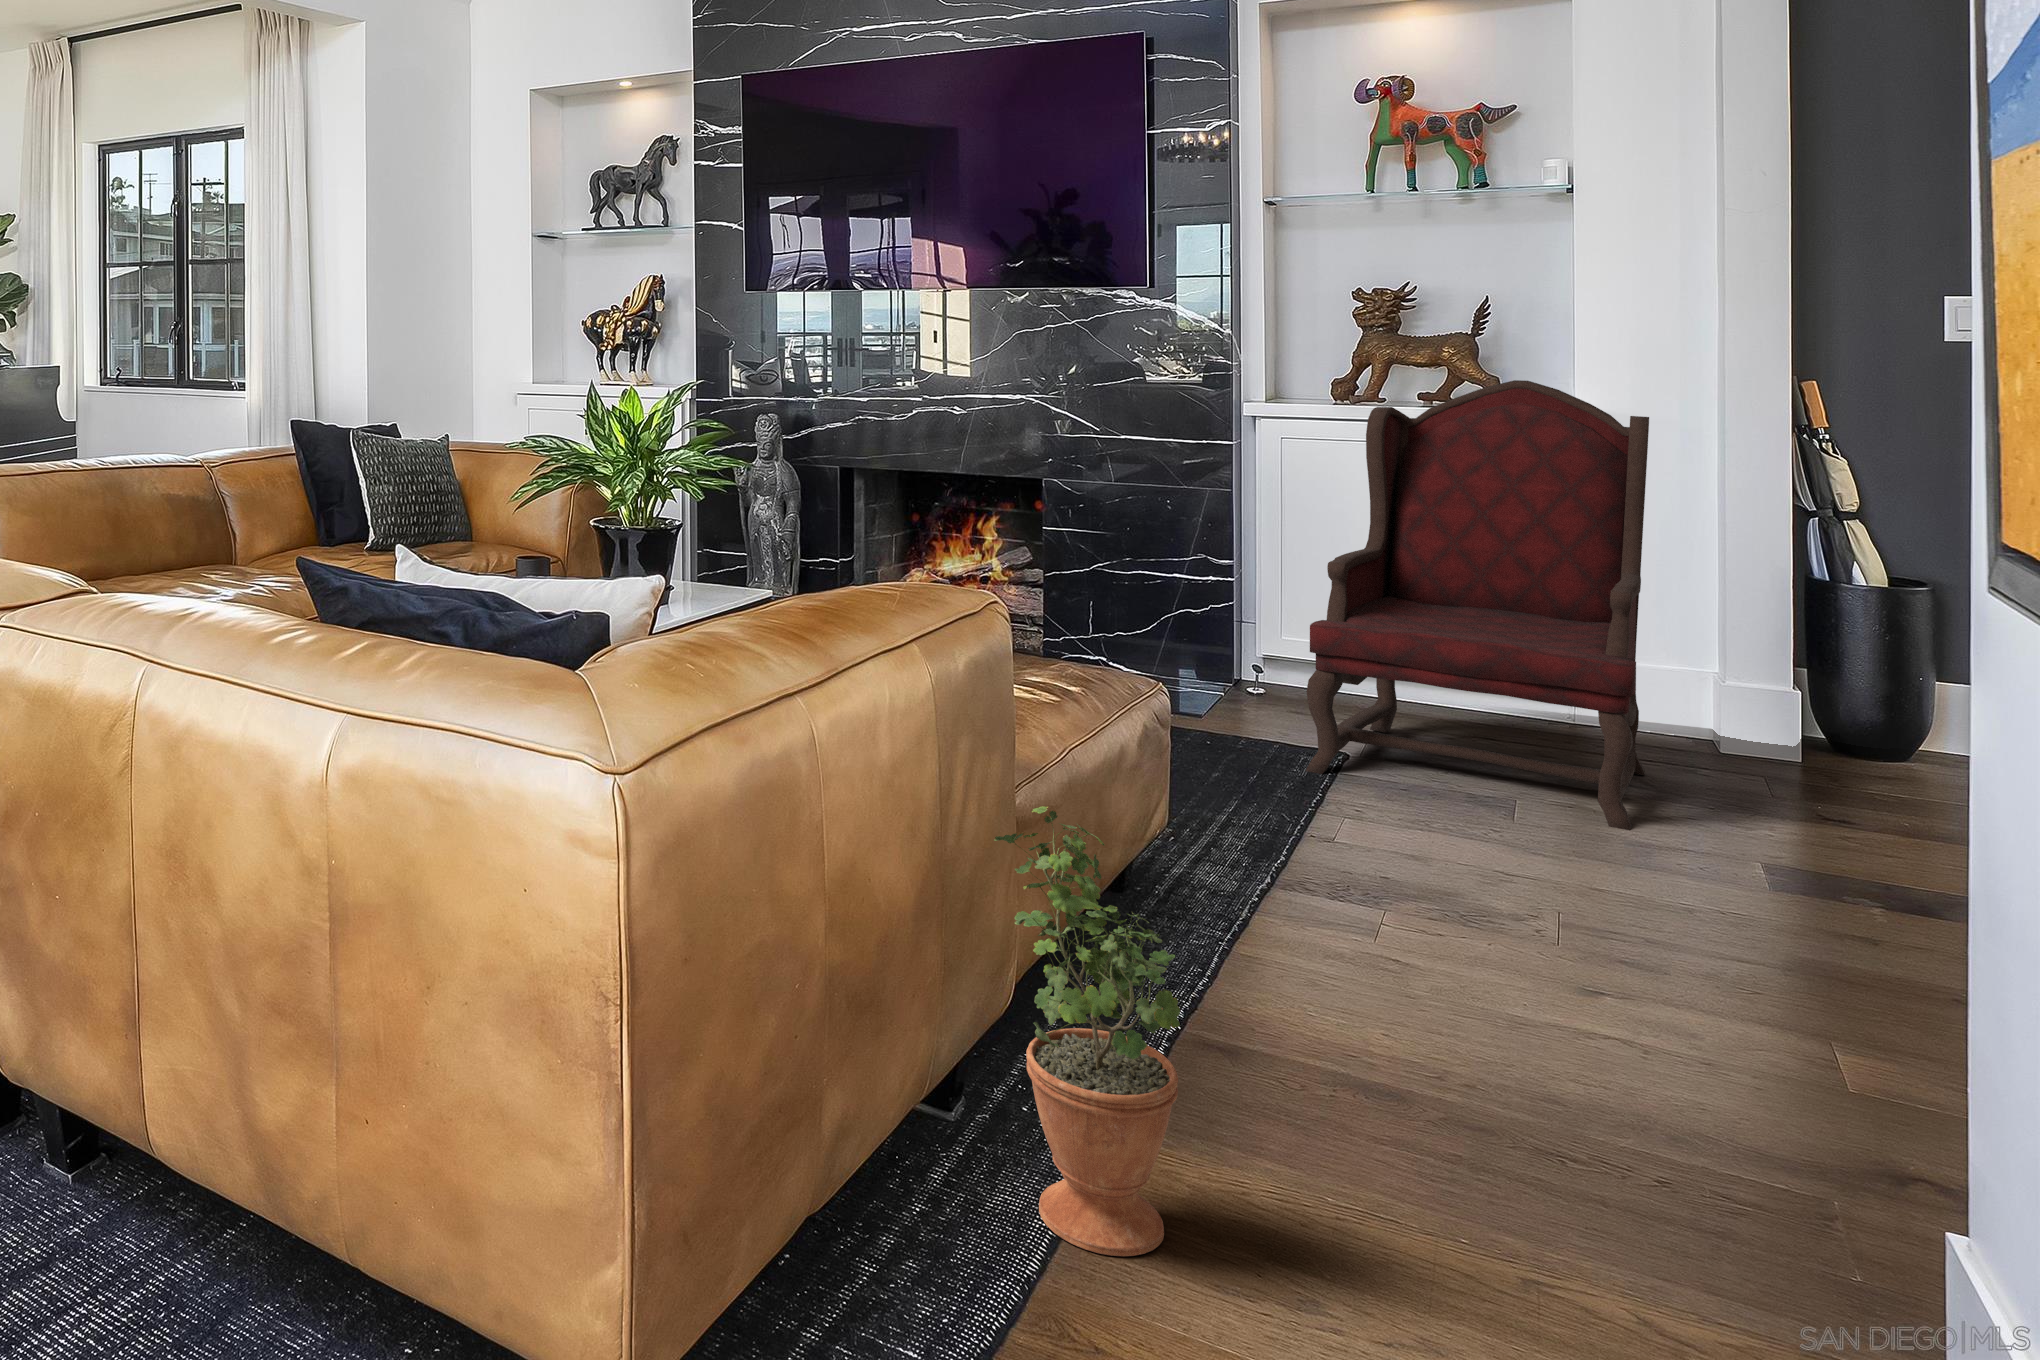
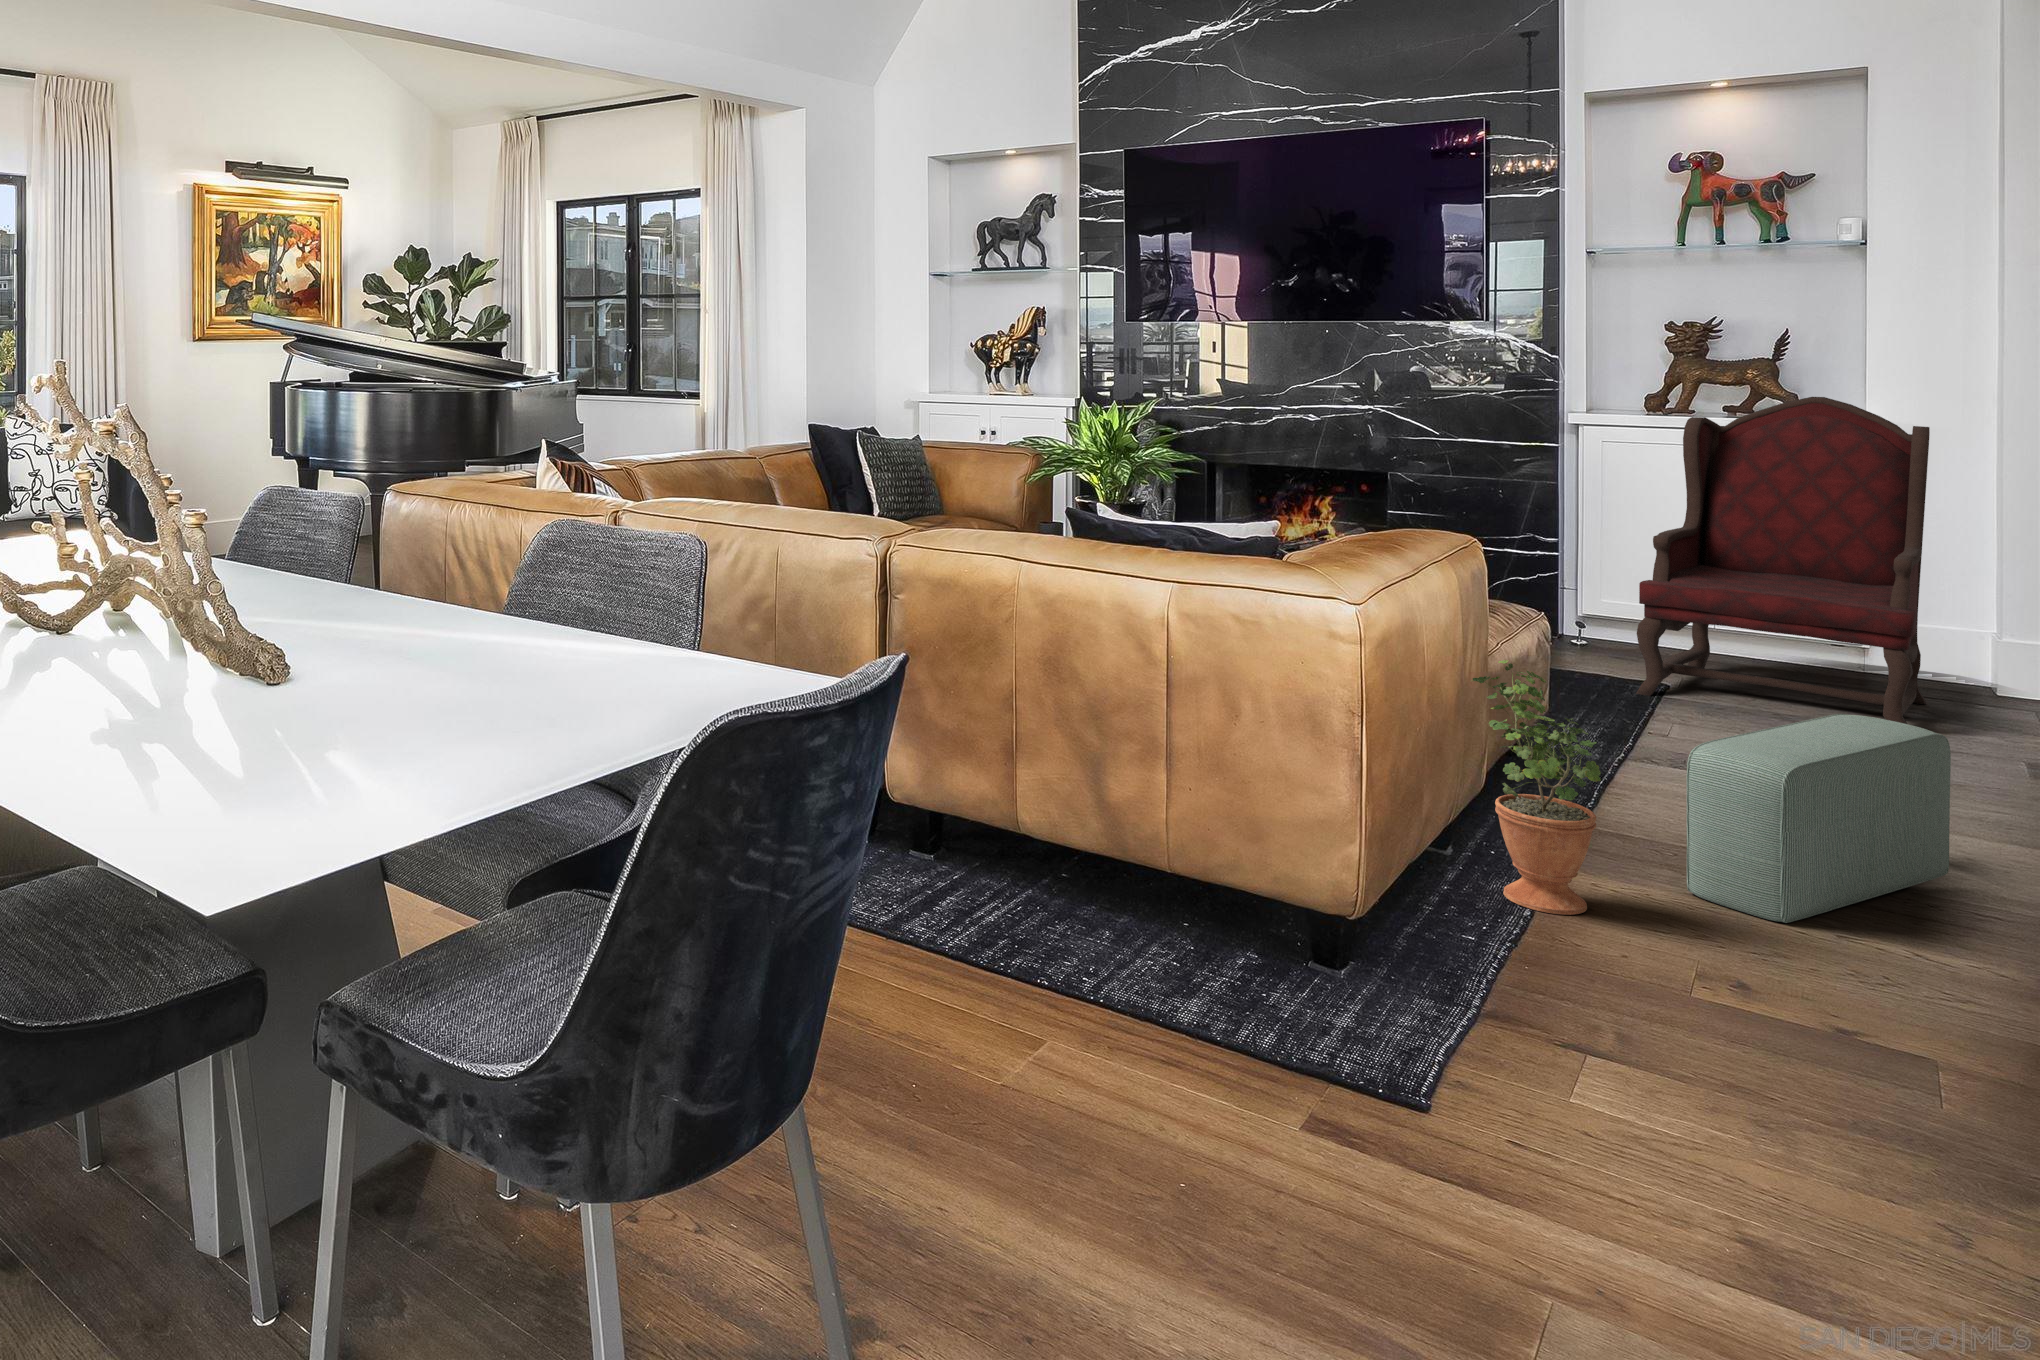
pouf: none [1324,853,1705,1250] -> present [1686,714,1951,923]

